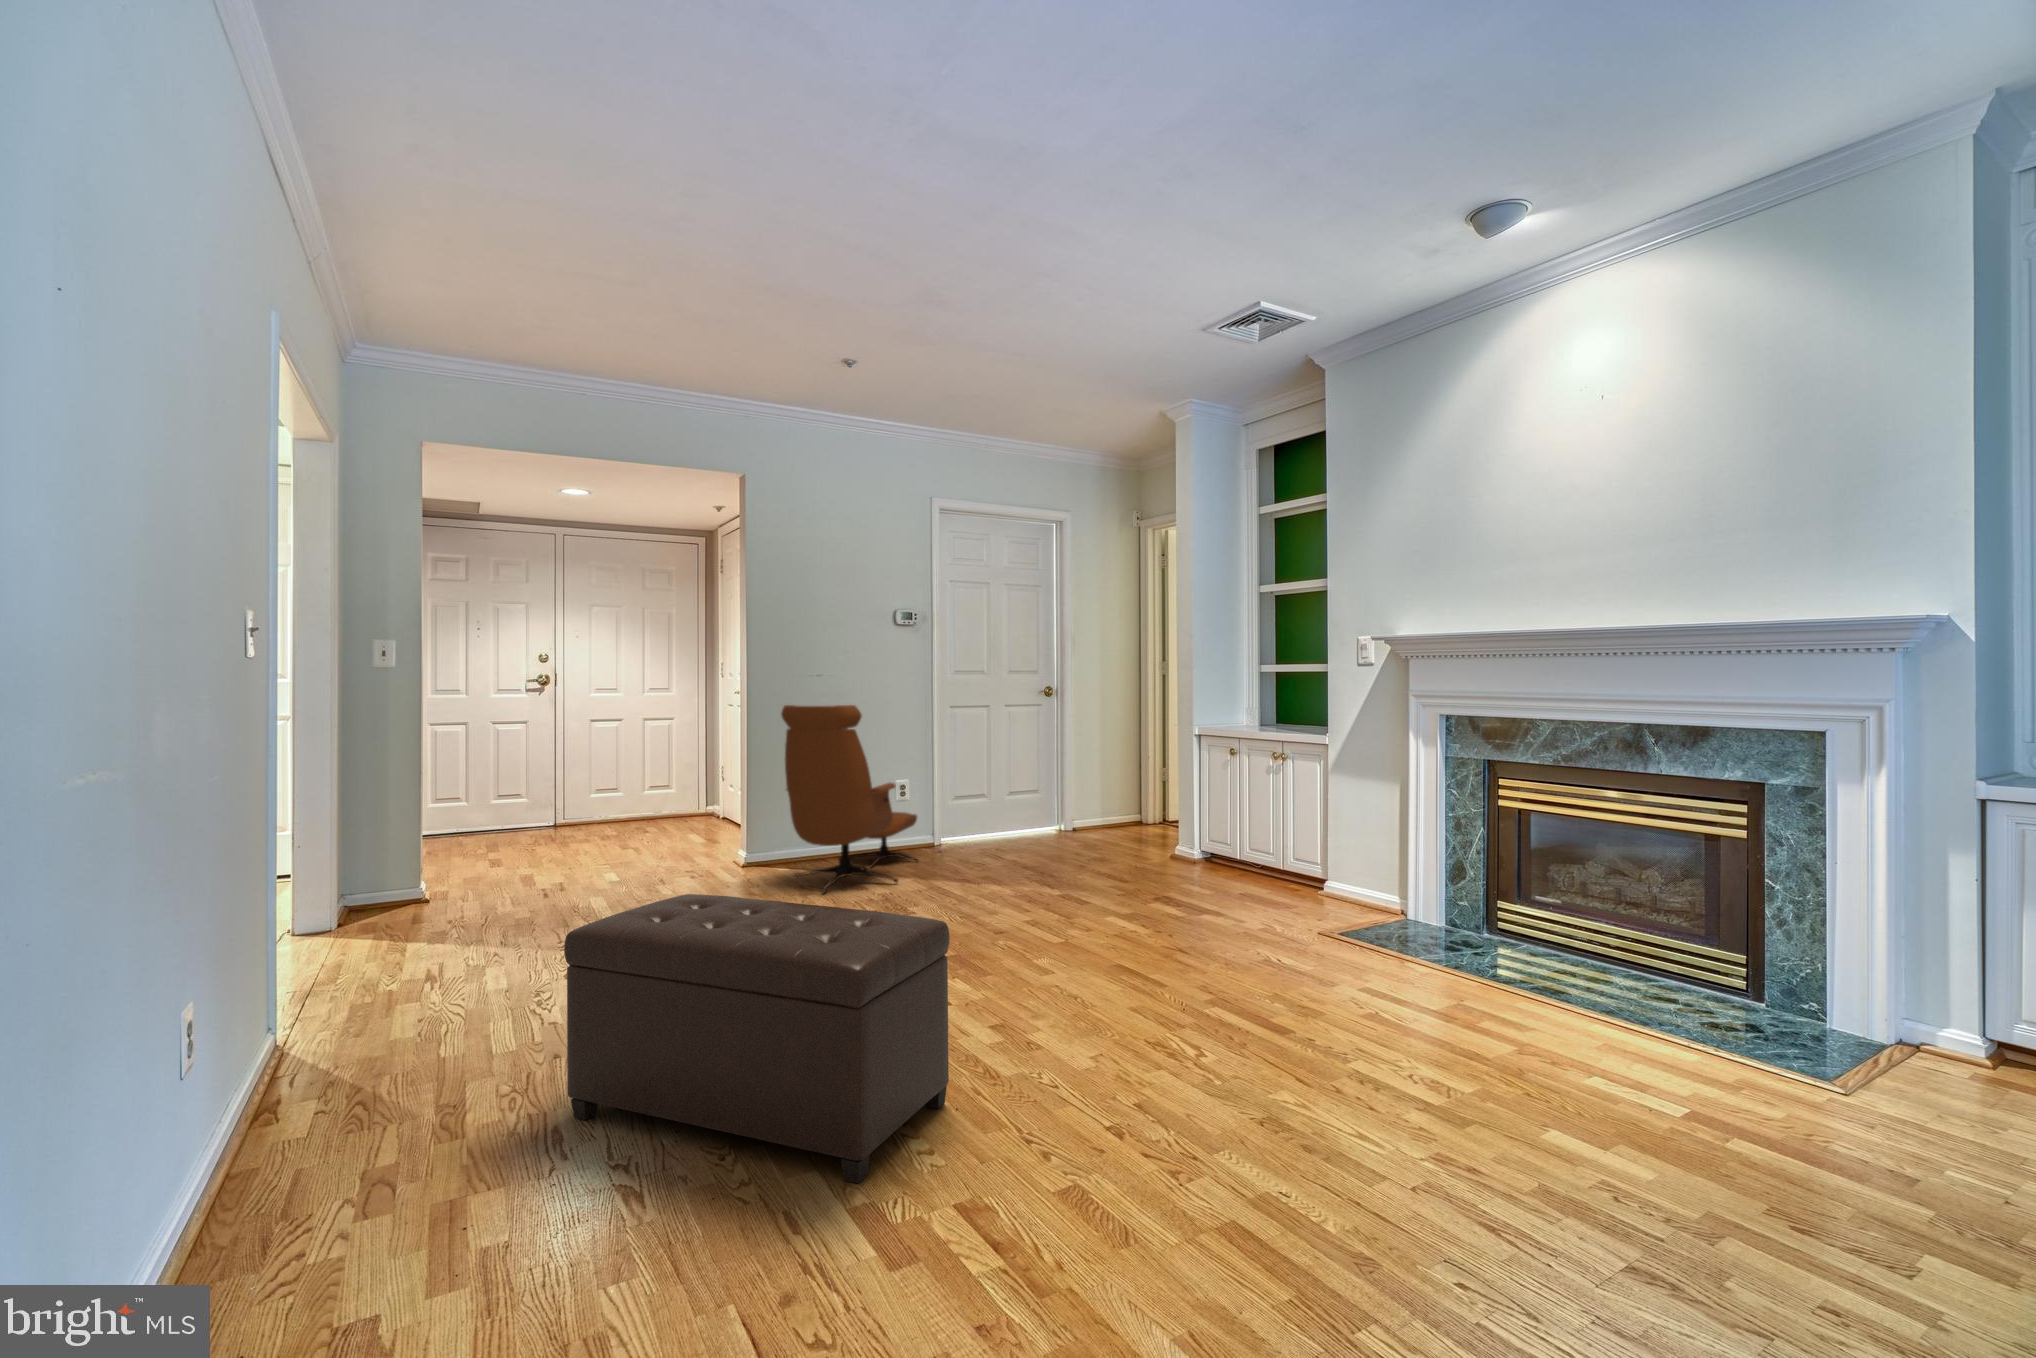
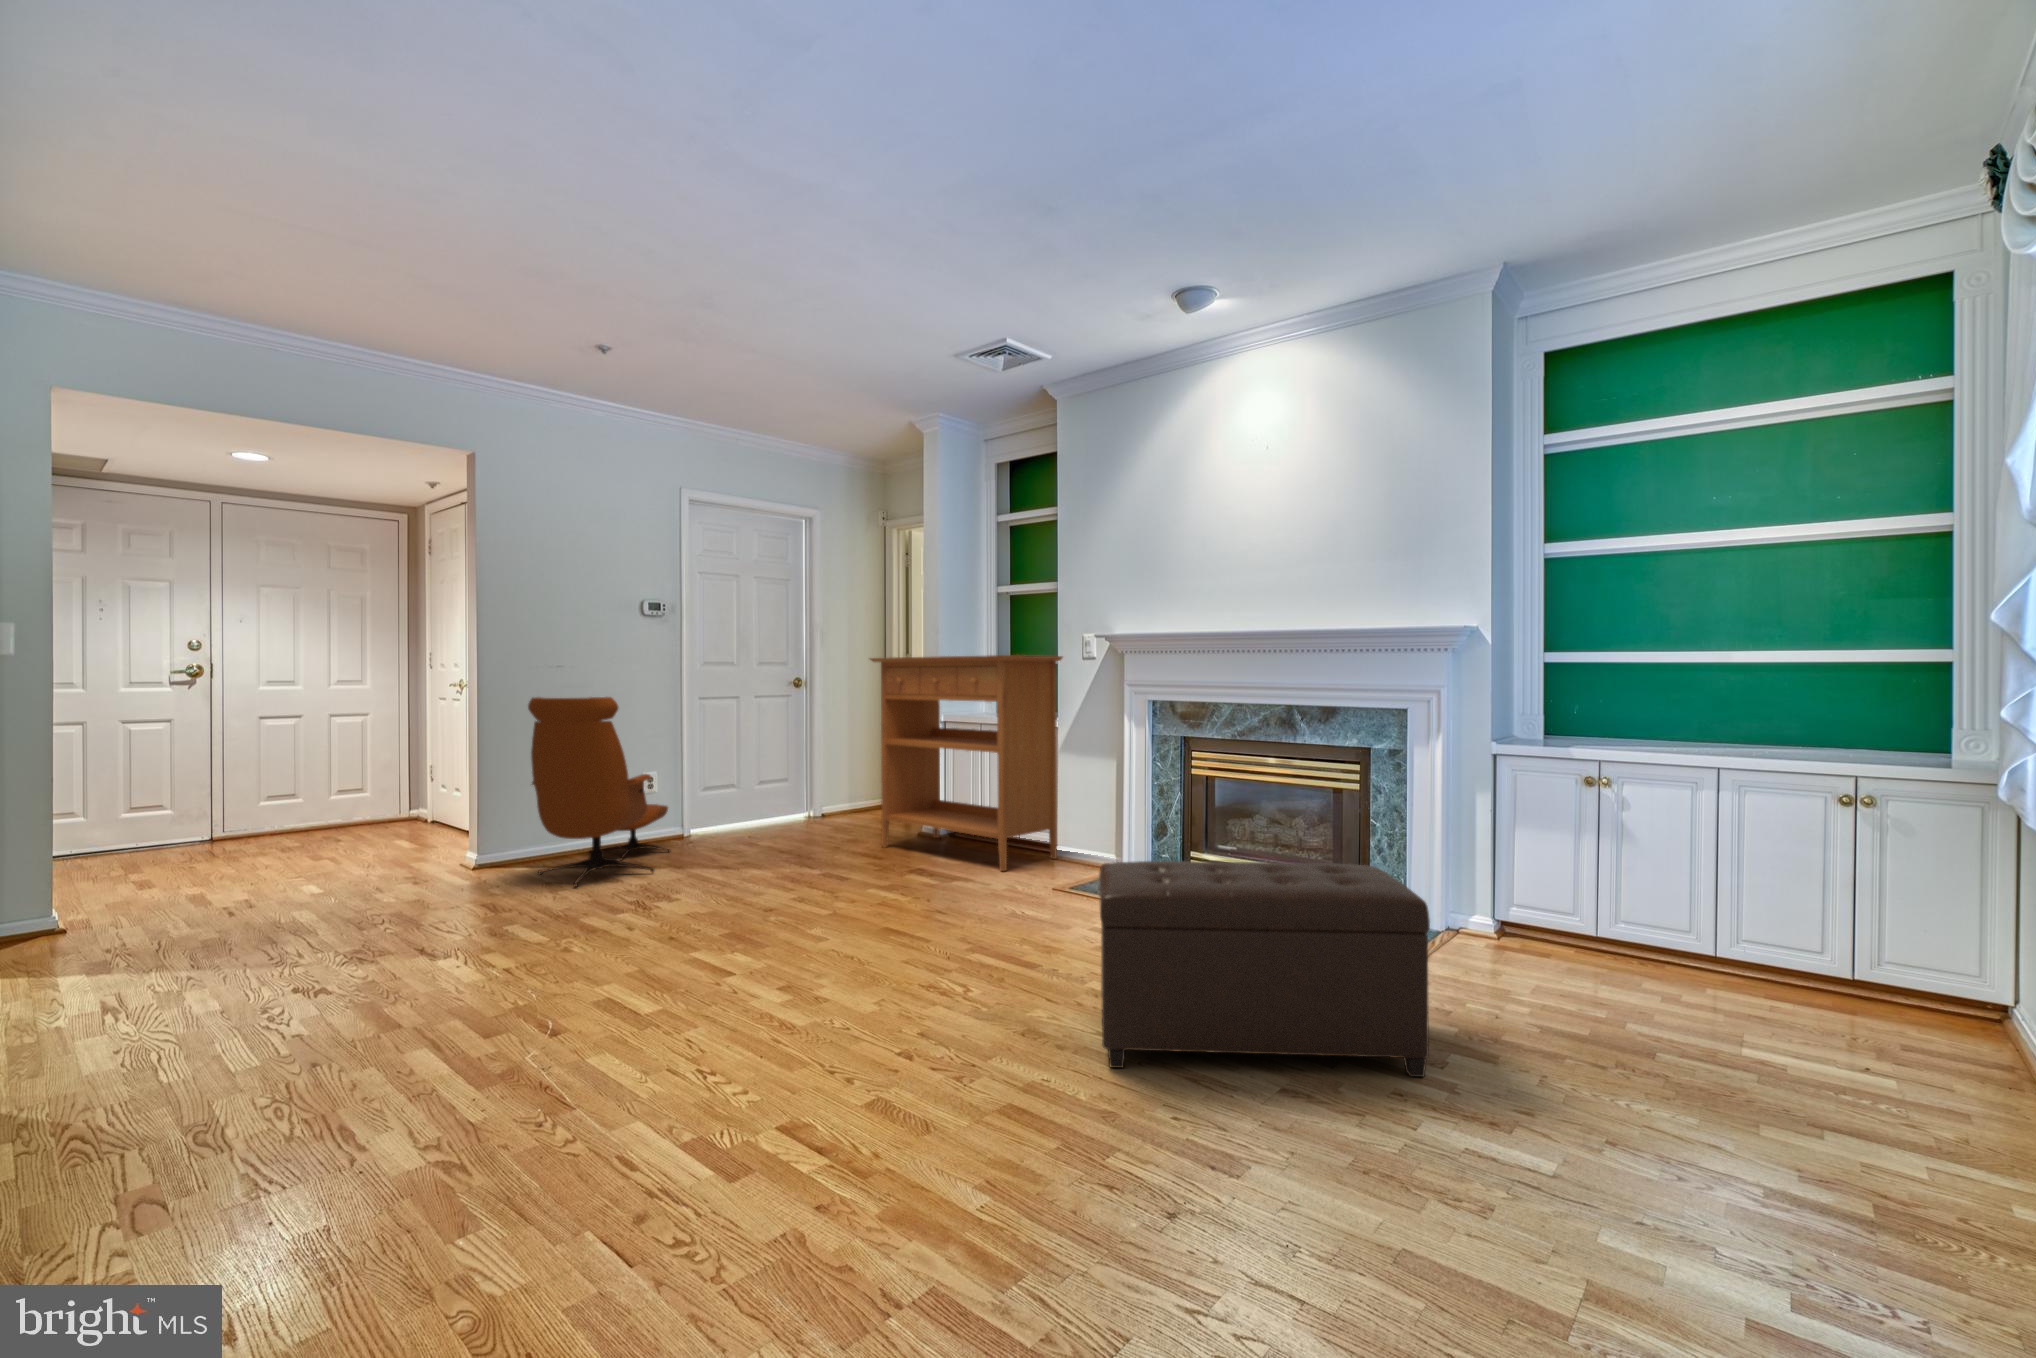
console table: none [1117,660,1339,908] -> present [870,655,1063,871]
ottoman: present [564,894,950,1183] -> present [1099,861,1430,1077]

